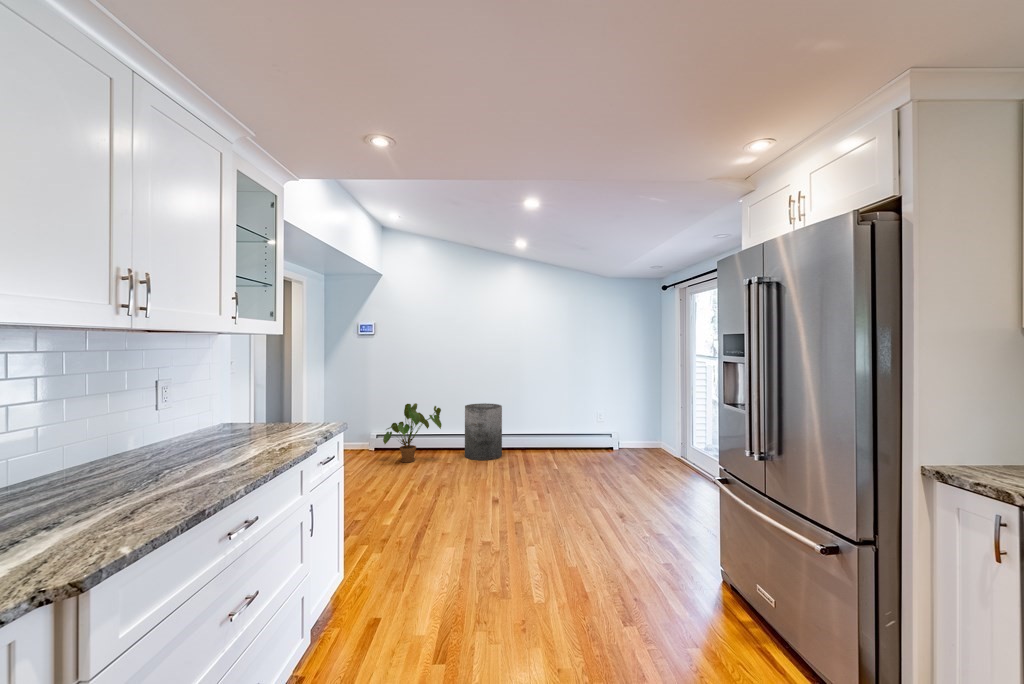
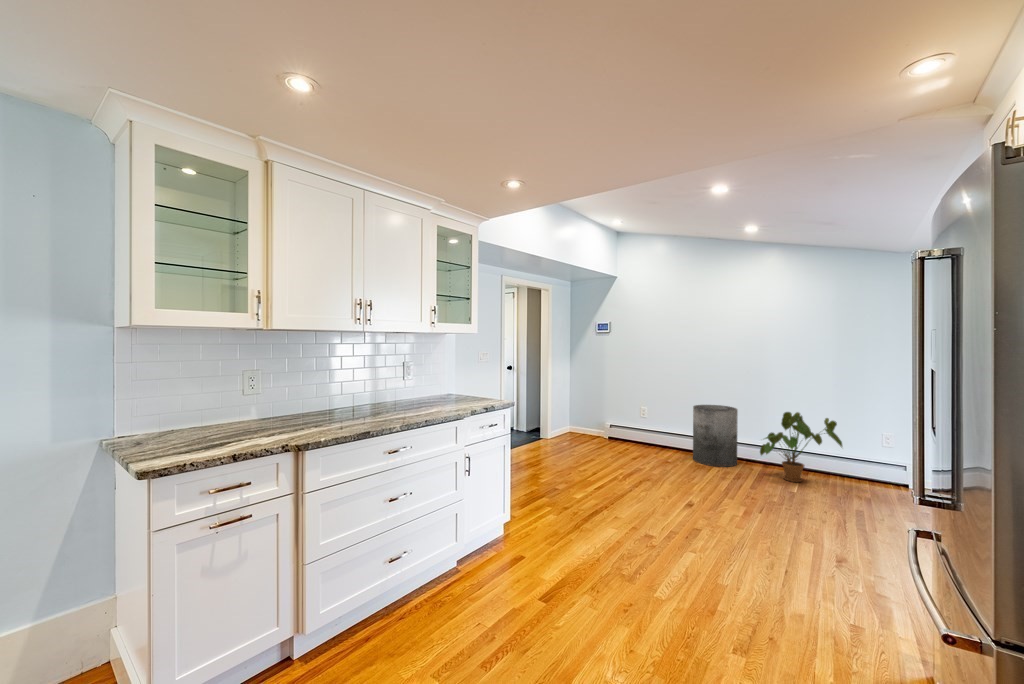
house plant: present [383,403,442,462] -> present [760,412,842,482]

